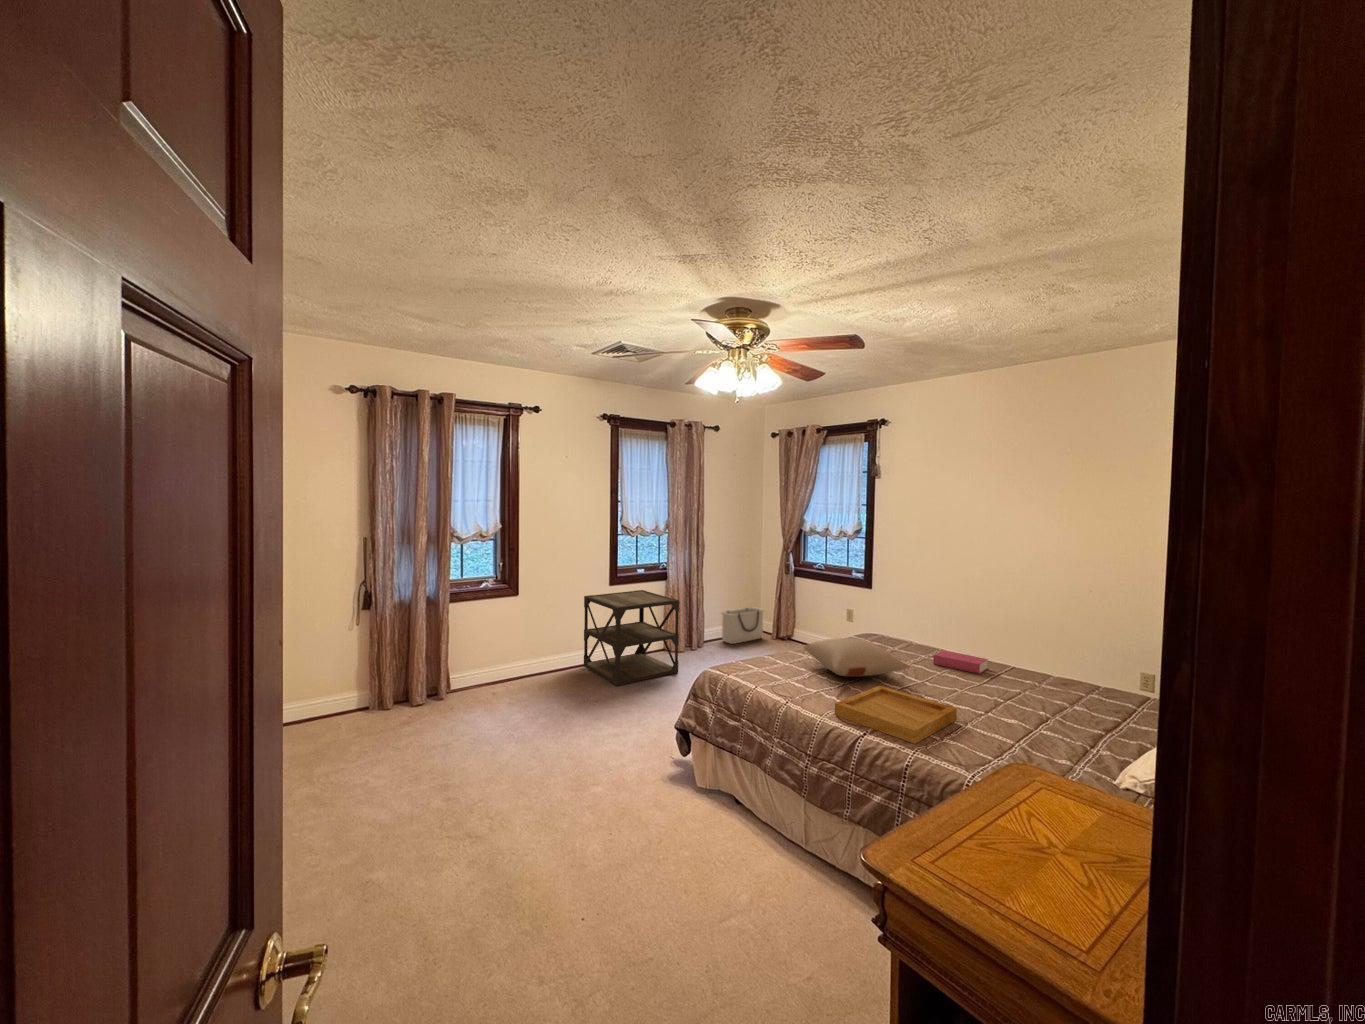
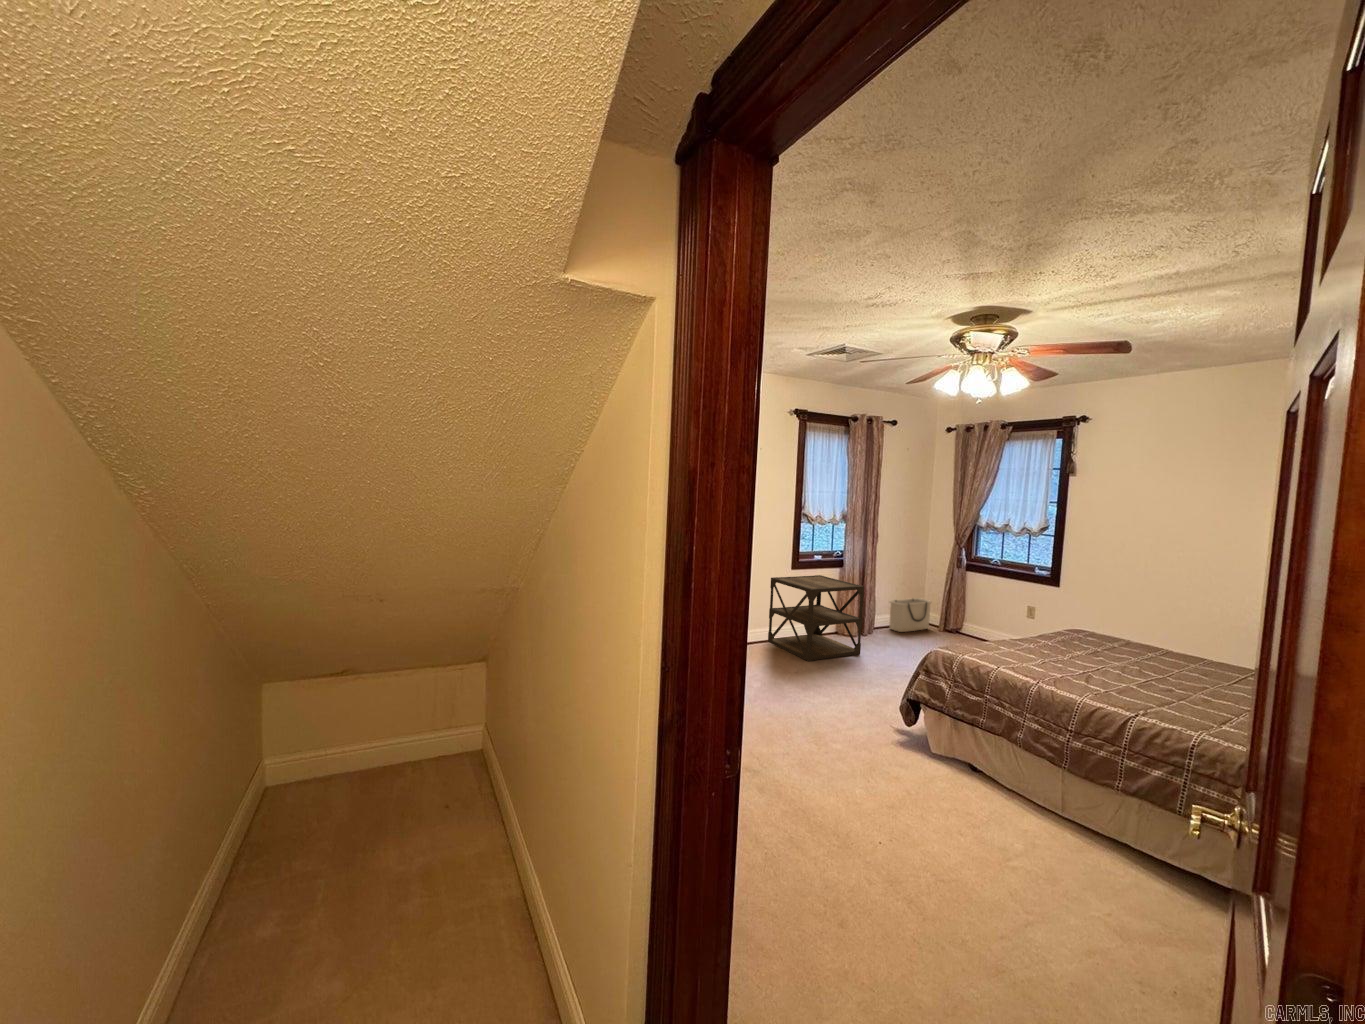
pillow: present [804,638,910,677] -> none [1028,629,1154,666]
book: present [933,650,988,674] -> none [1166,649,1231,674]
tray: present [835,686,957,744] -> none [1094,675,1227,728]

